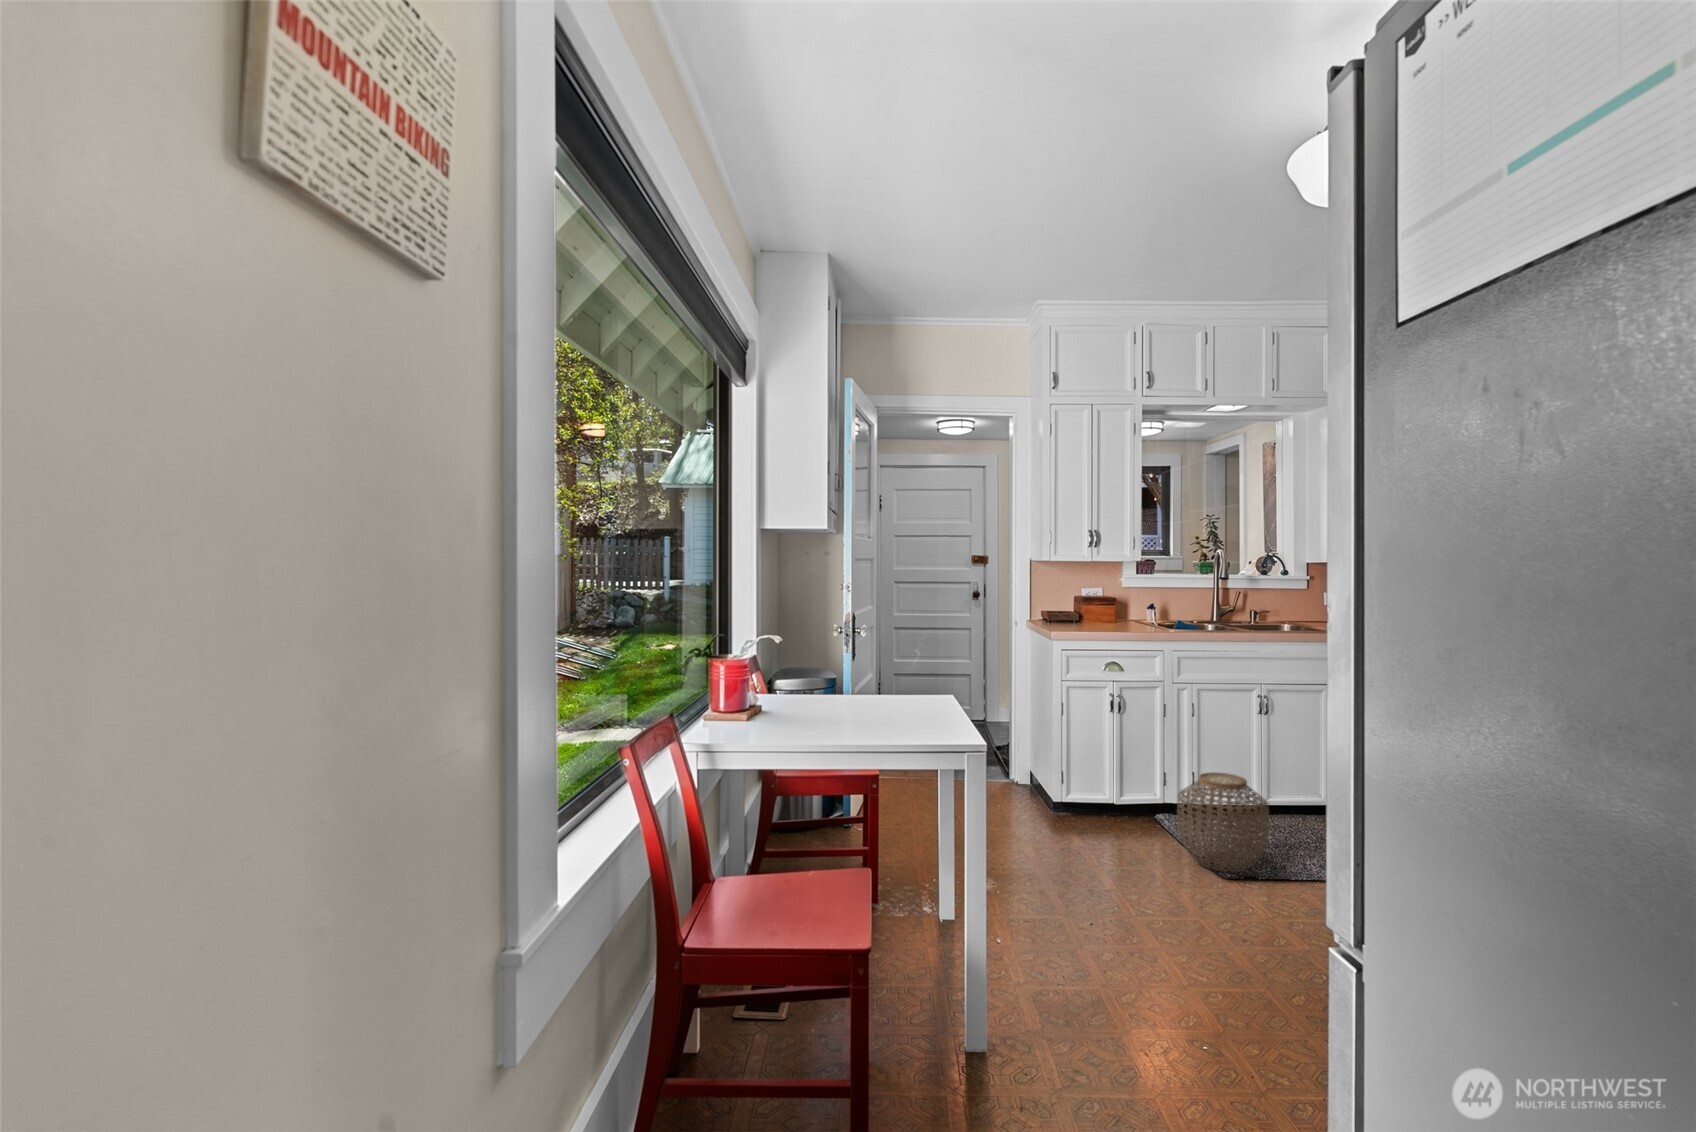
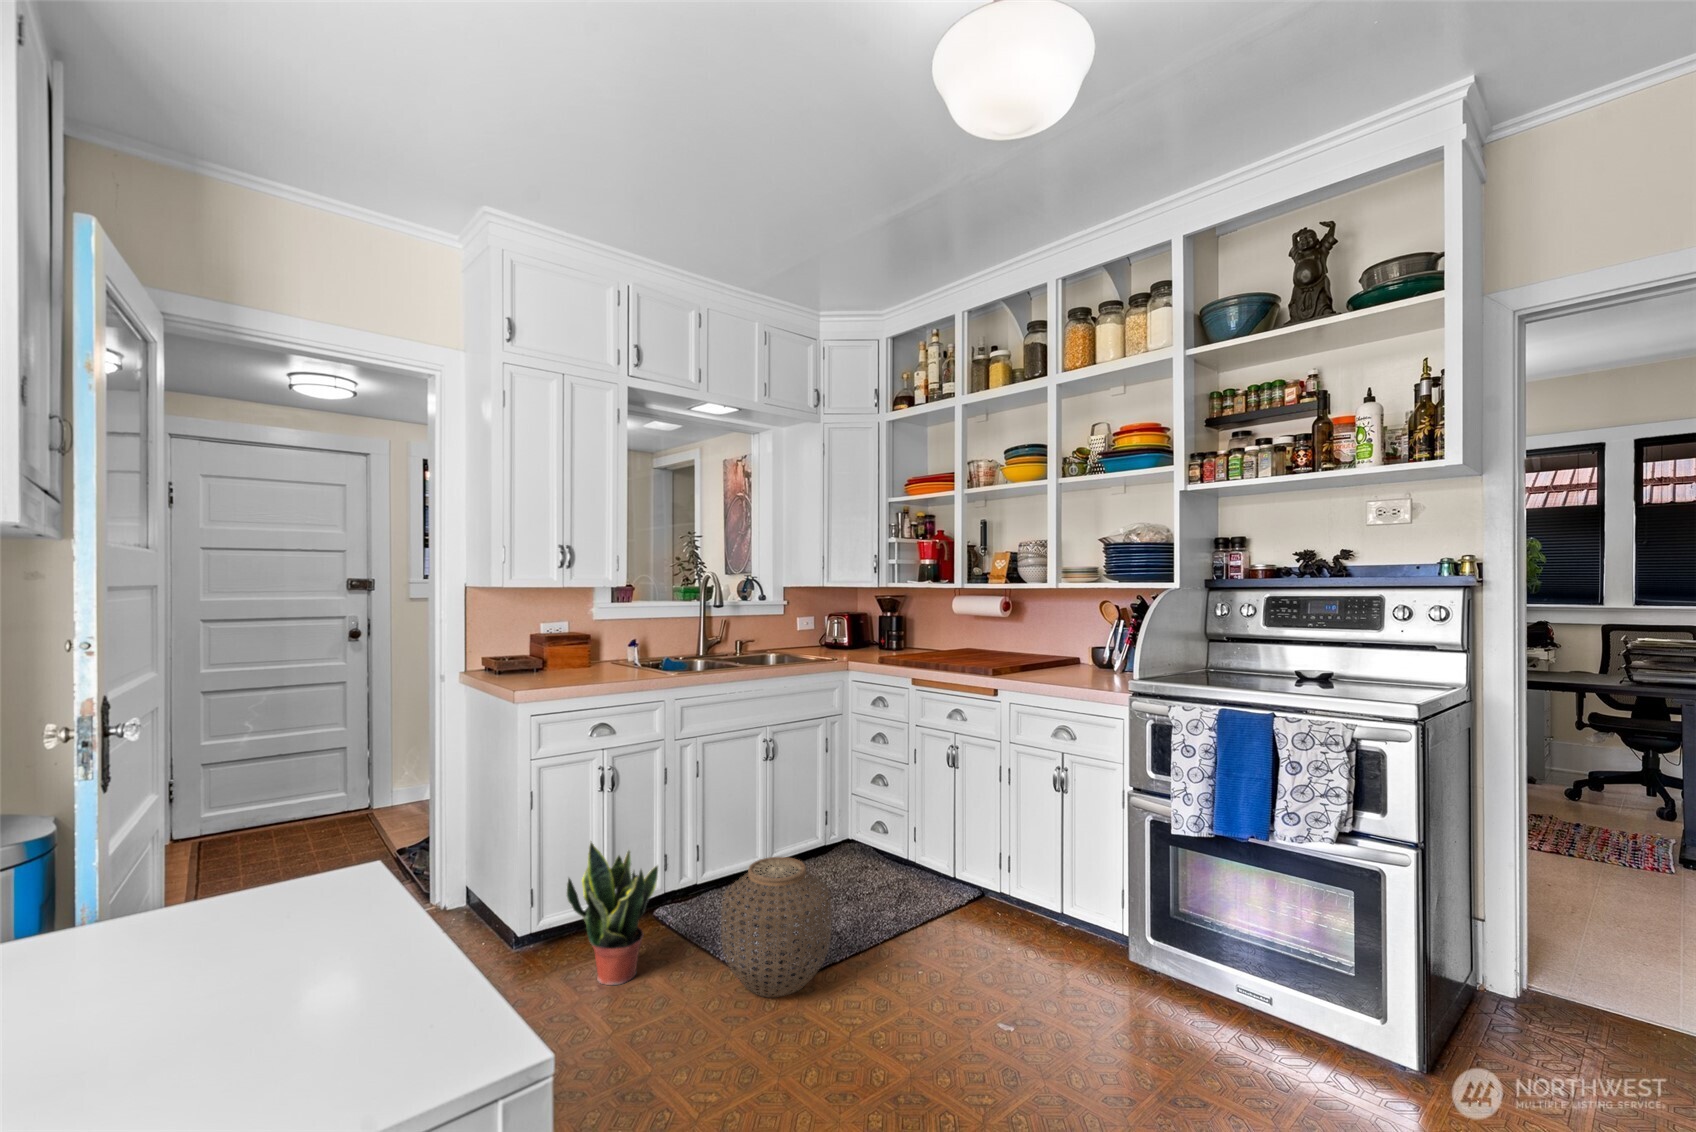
potted plant: none [1075,734,1144,838] -> present [567,843,658,985]

